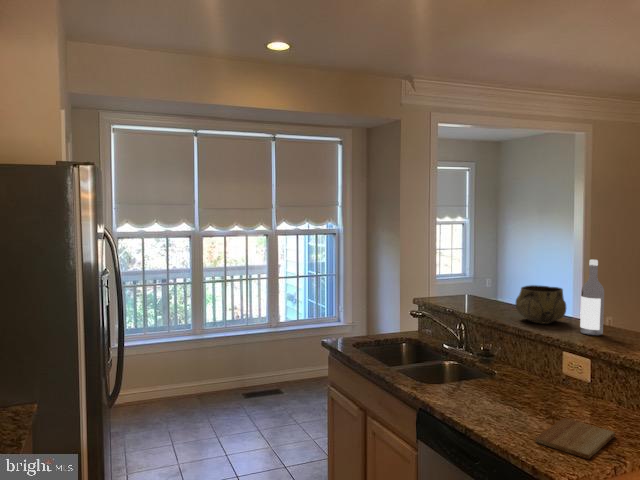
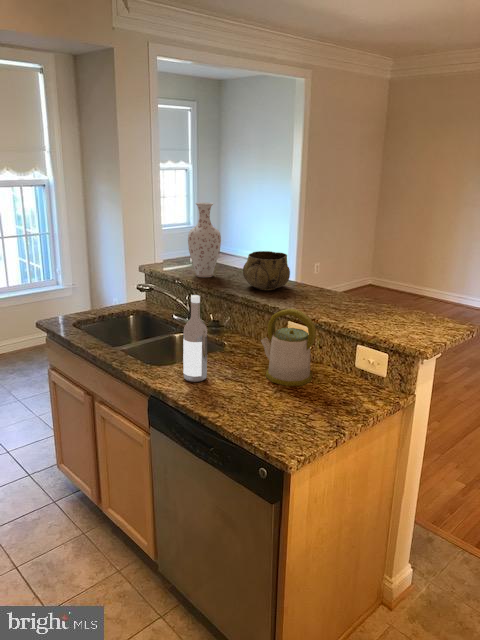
vase: none [461,240,494,310] -> present [188,202,221,277]
wine bottle: present [580,260,604,335] -> present [183,295,207,382]
kettle: none [532,334,593,416] -> present [261,309,316,386]
cutting board: present [535,418,615,459] -> none [266,391,334,434]

